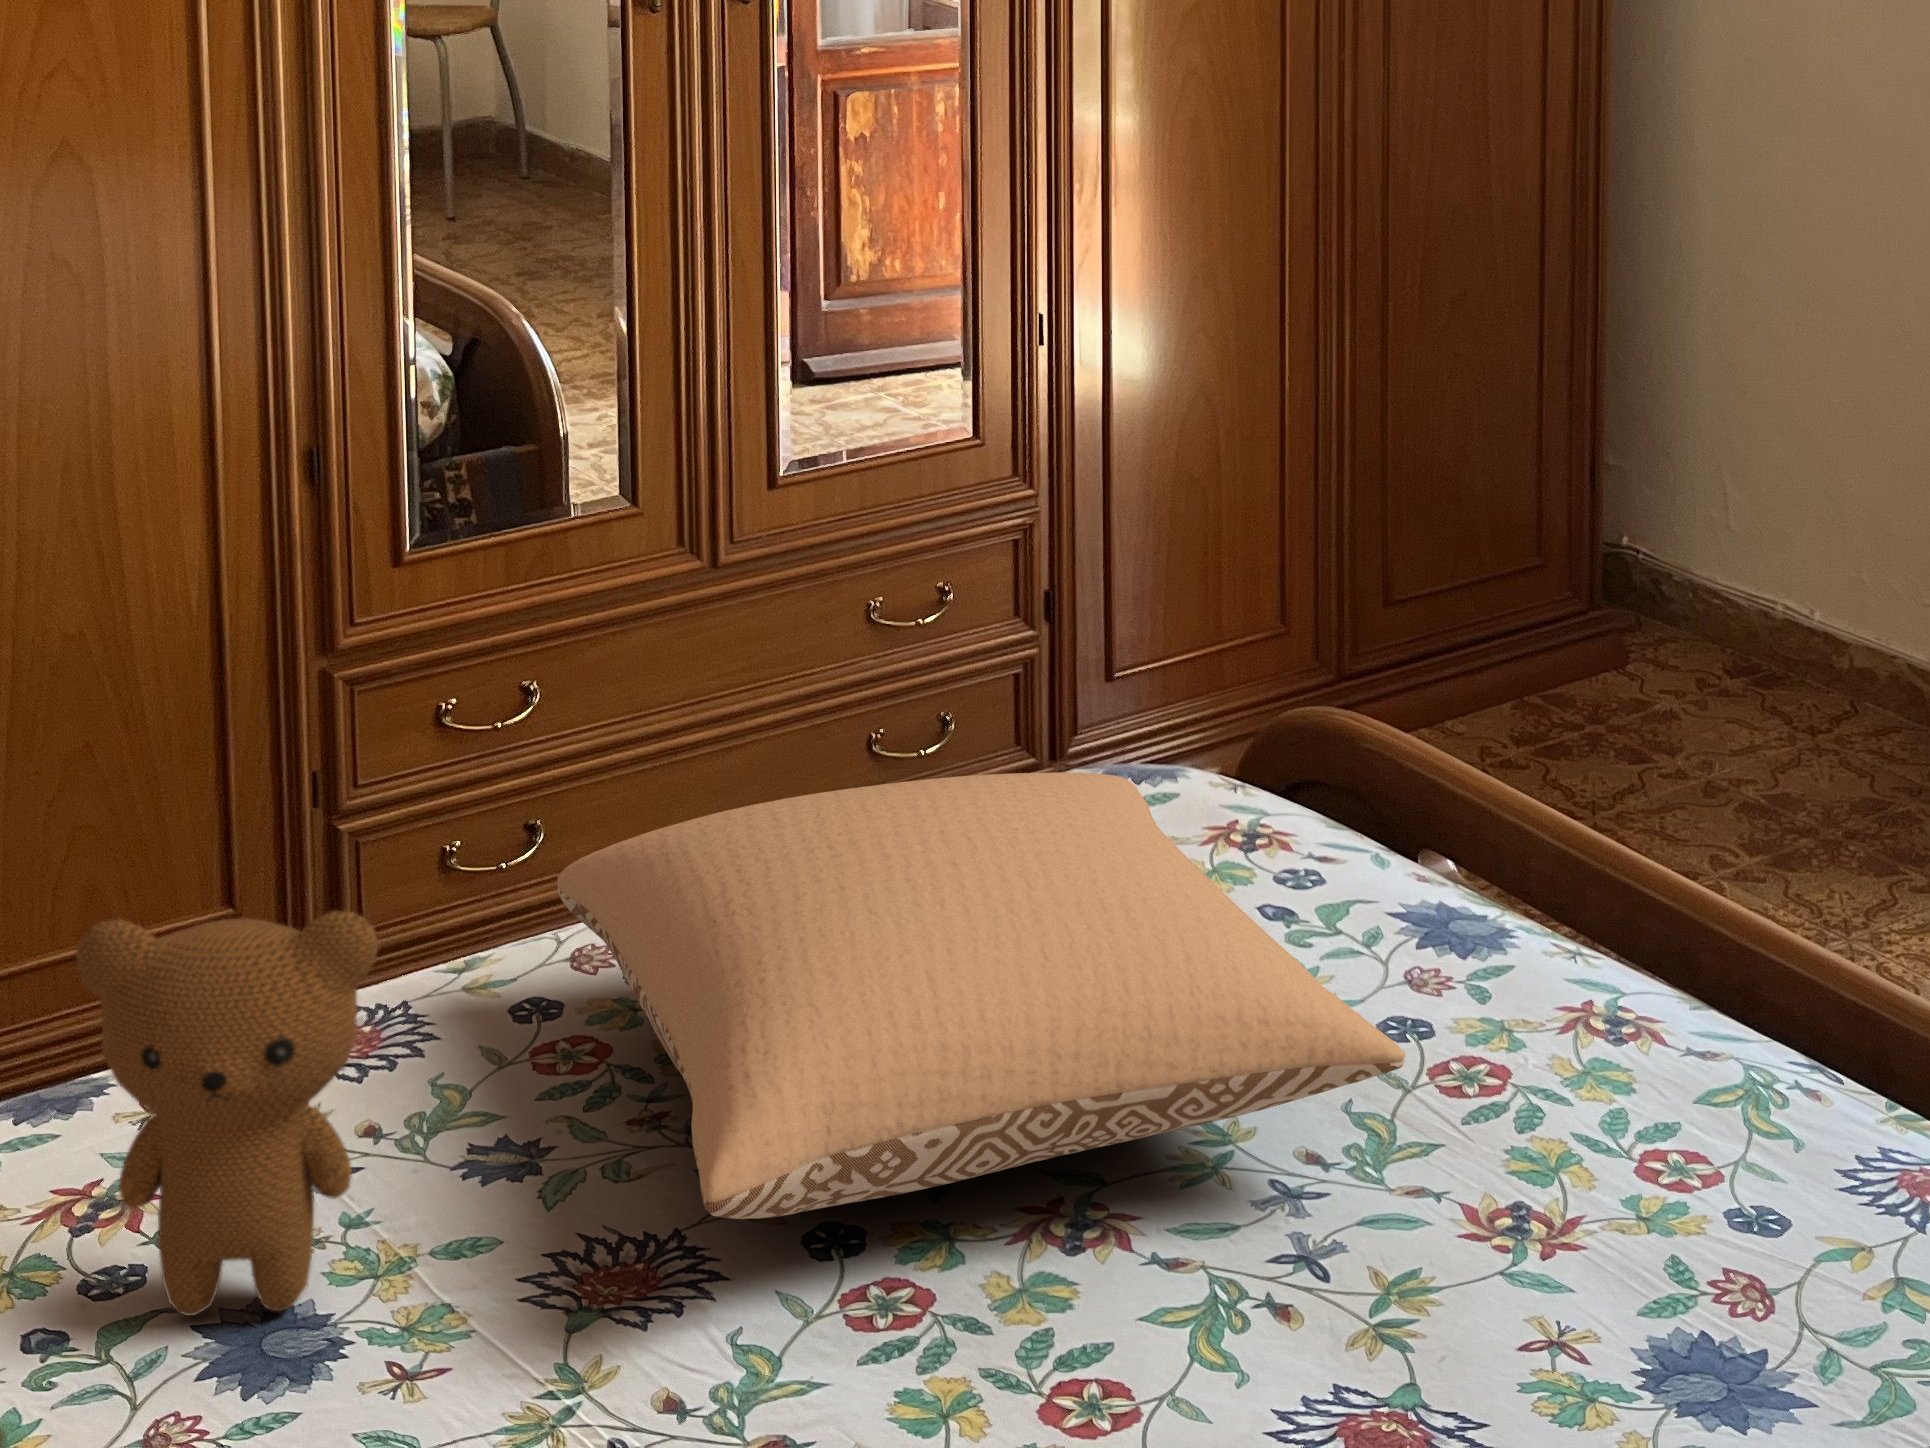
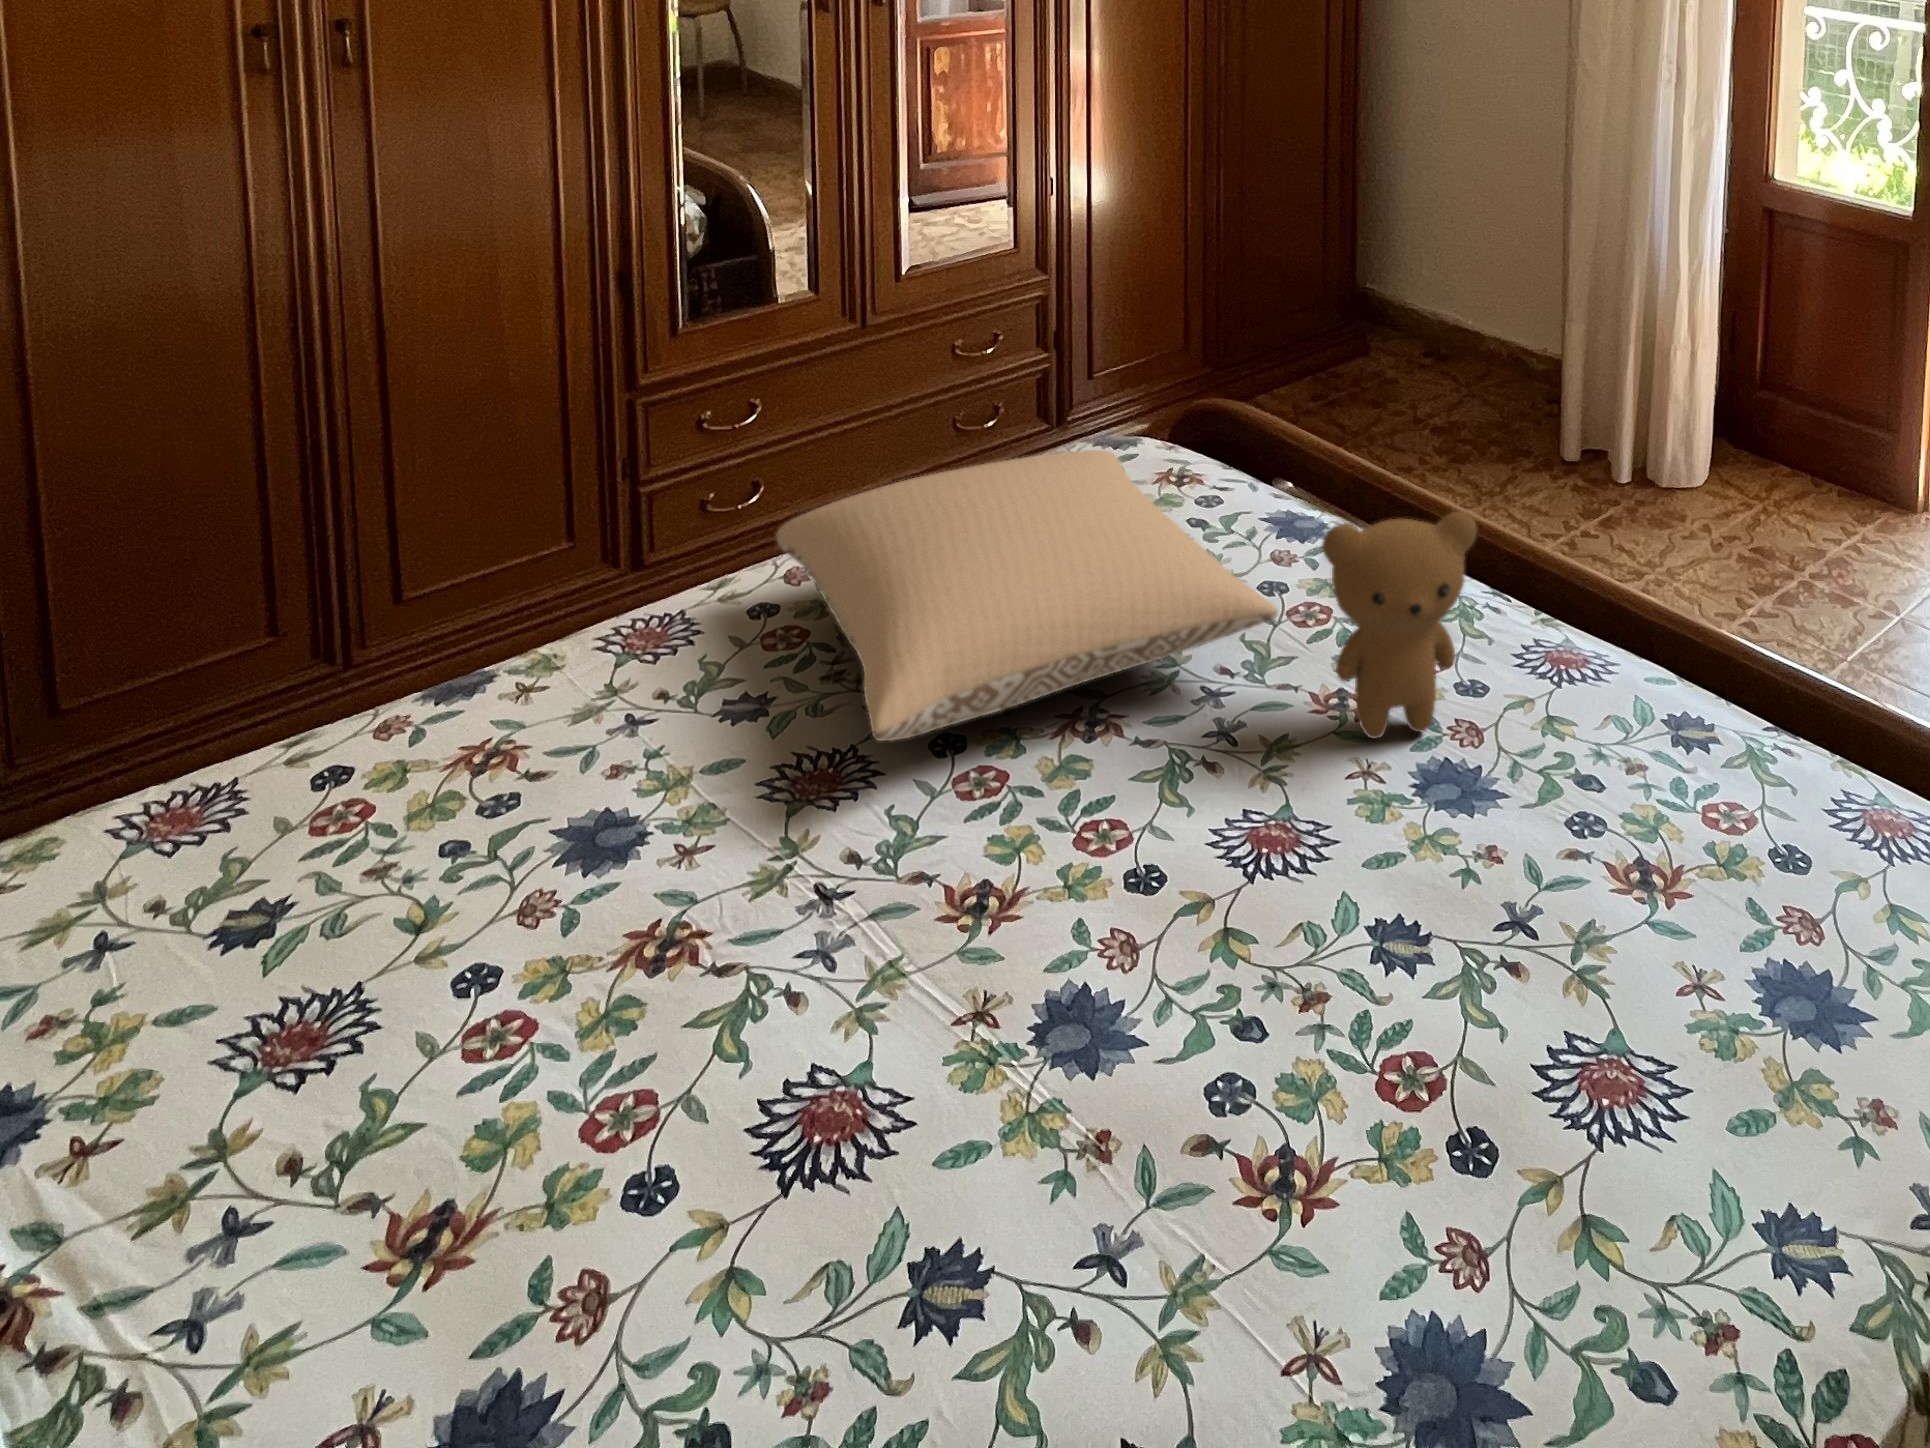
teddy bear: present [76,911,378,1316] -> present [1322,512,1476,739]

